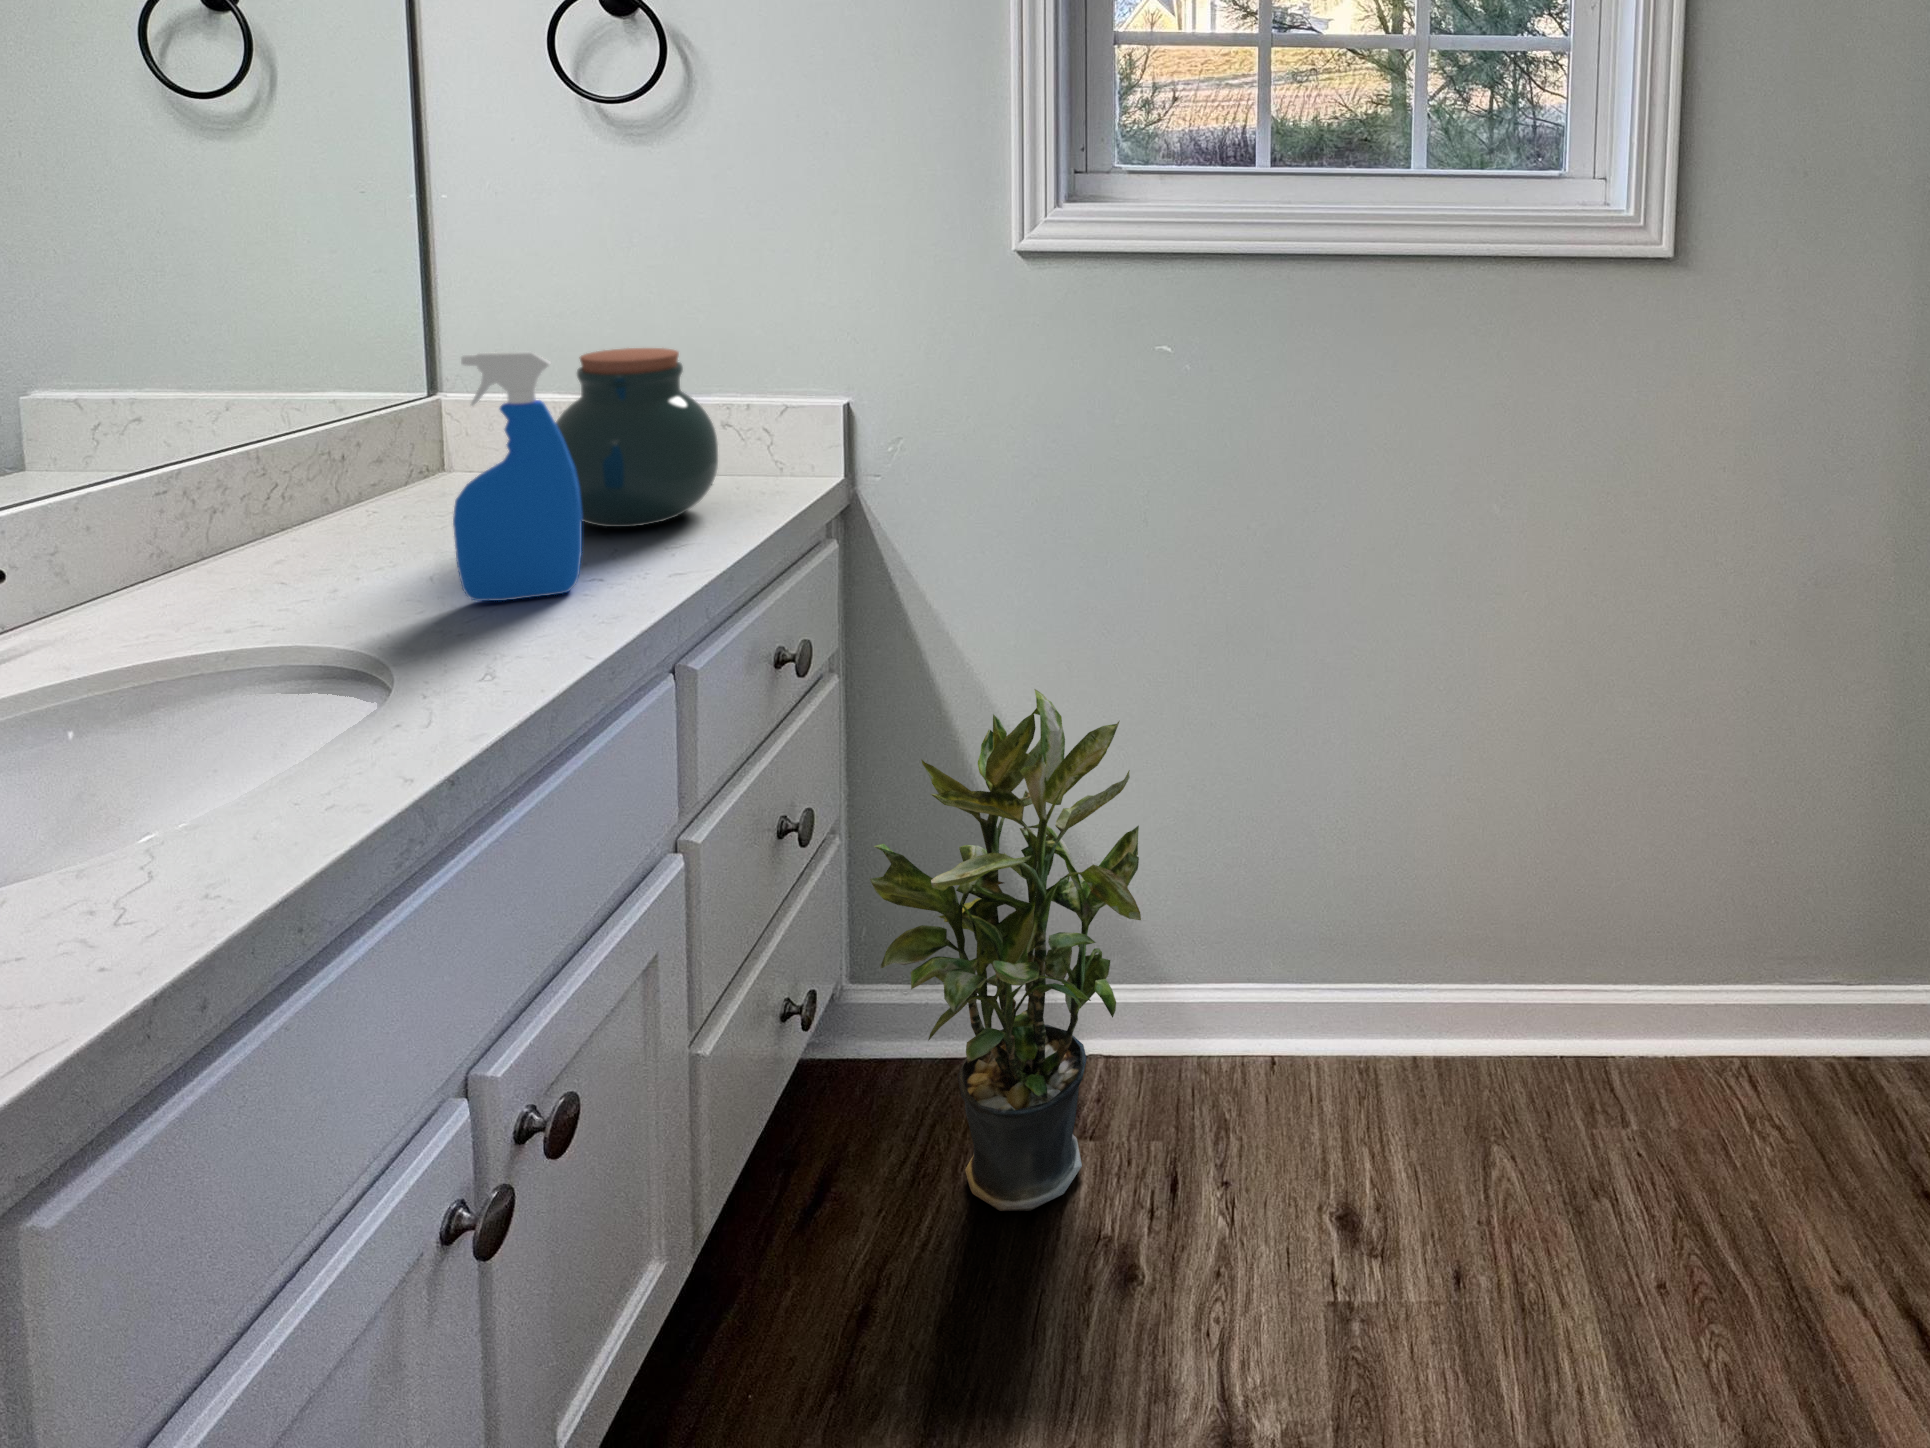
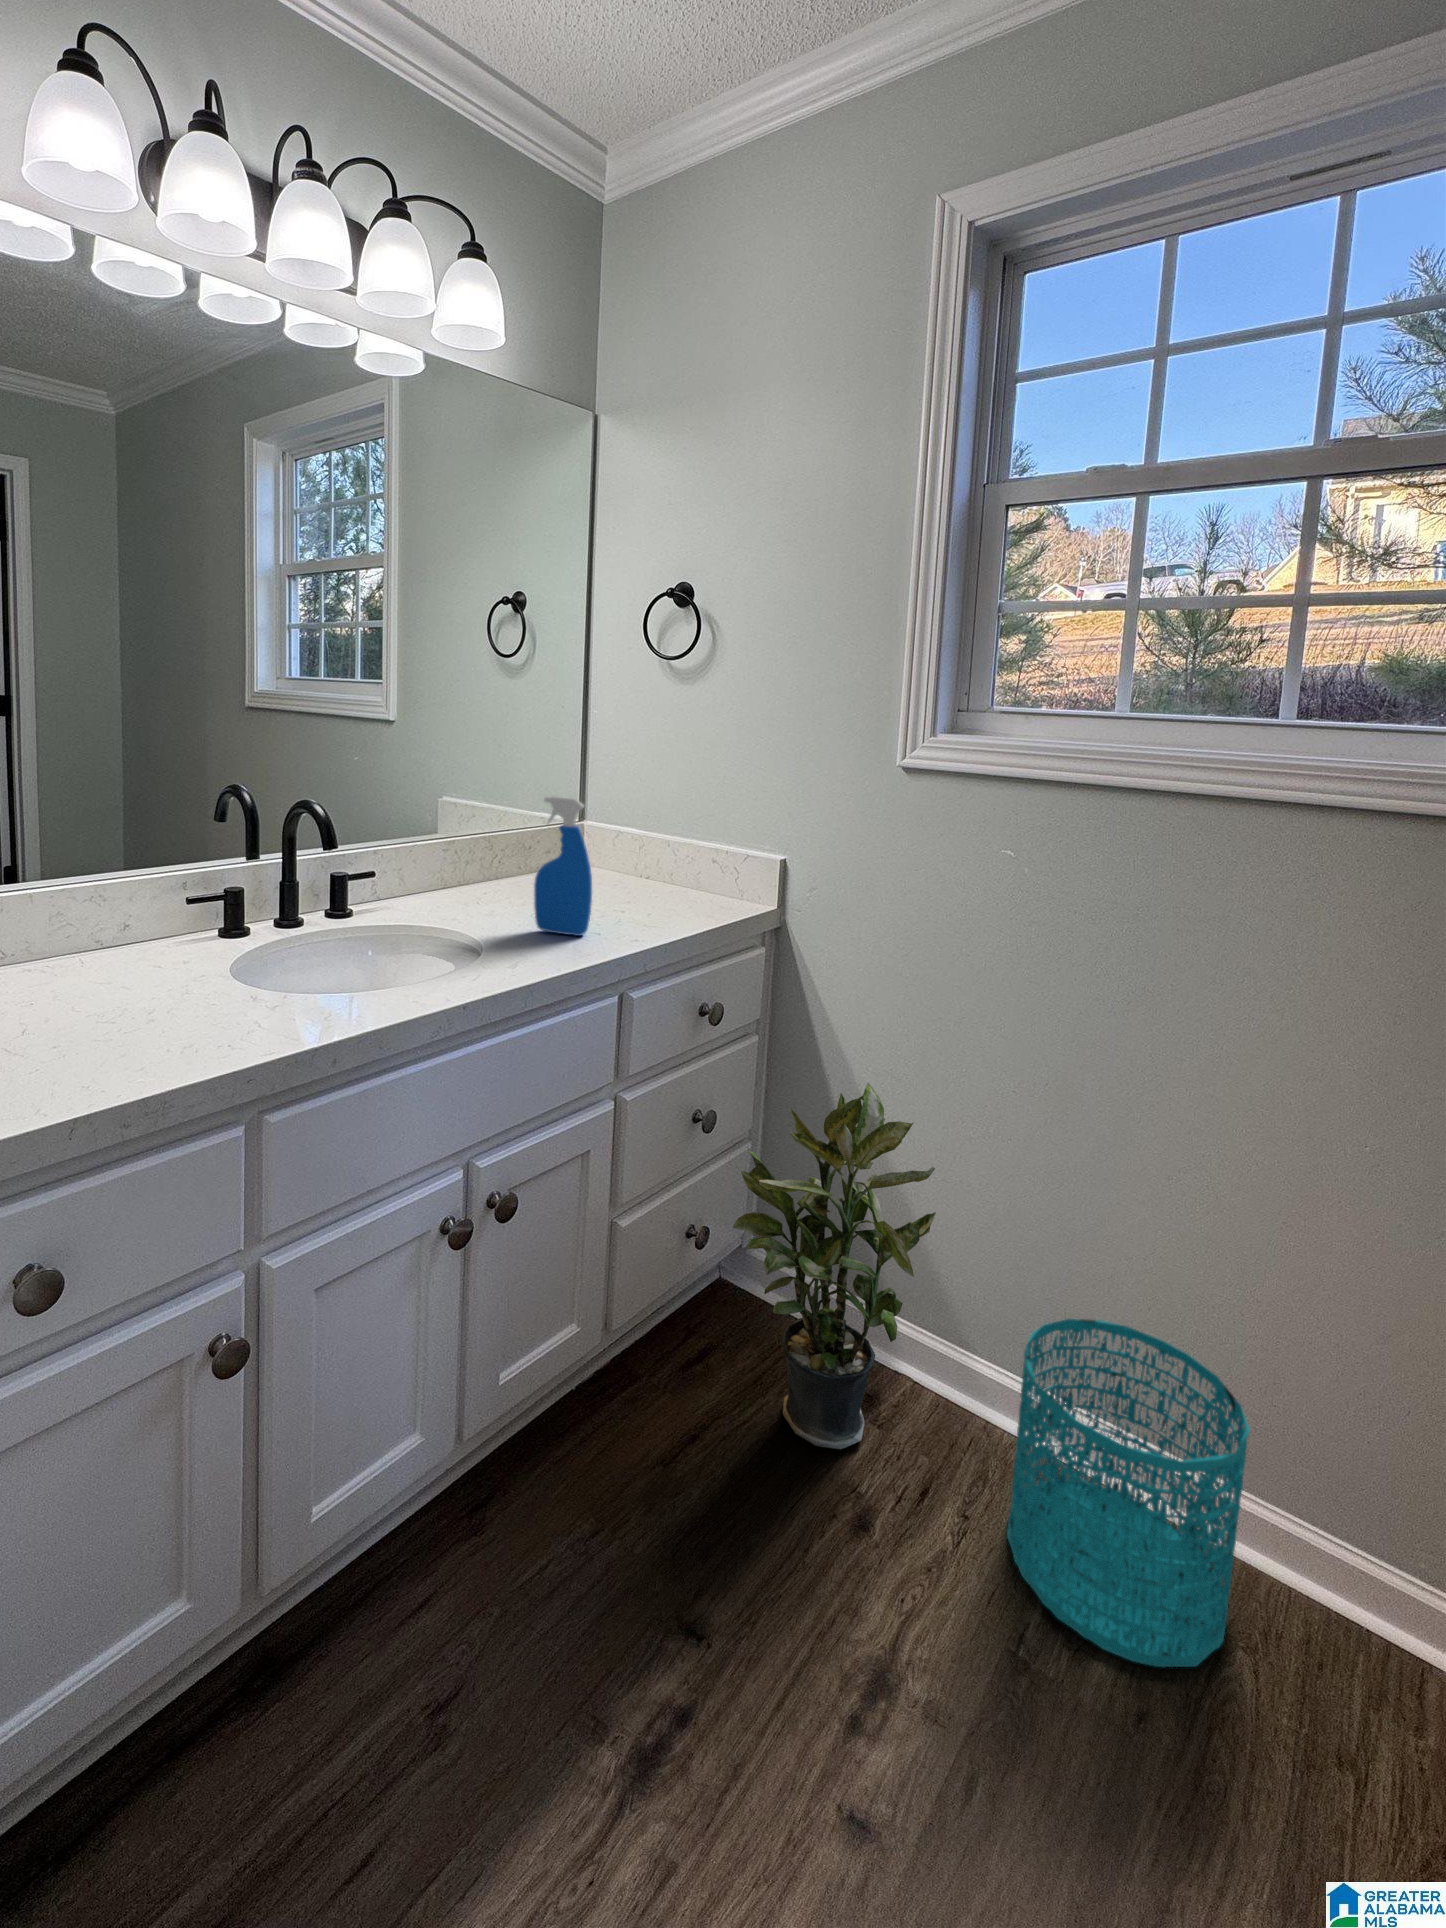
jar: present [556,348,718,527] -> none [600,805,692,911]
wastebasket: none [1267,867,1493,1239] -> present [1007,1319,1250,1667]

